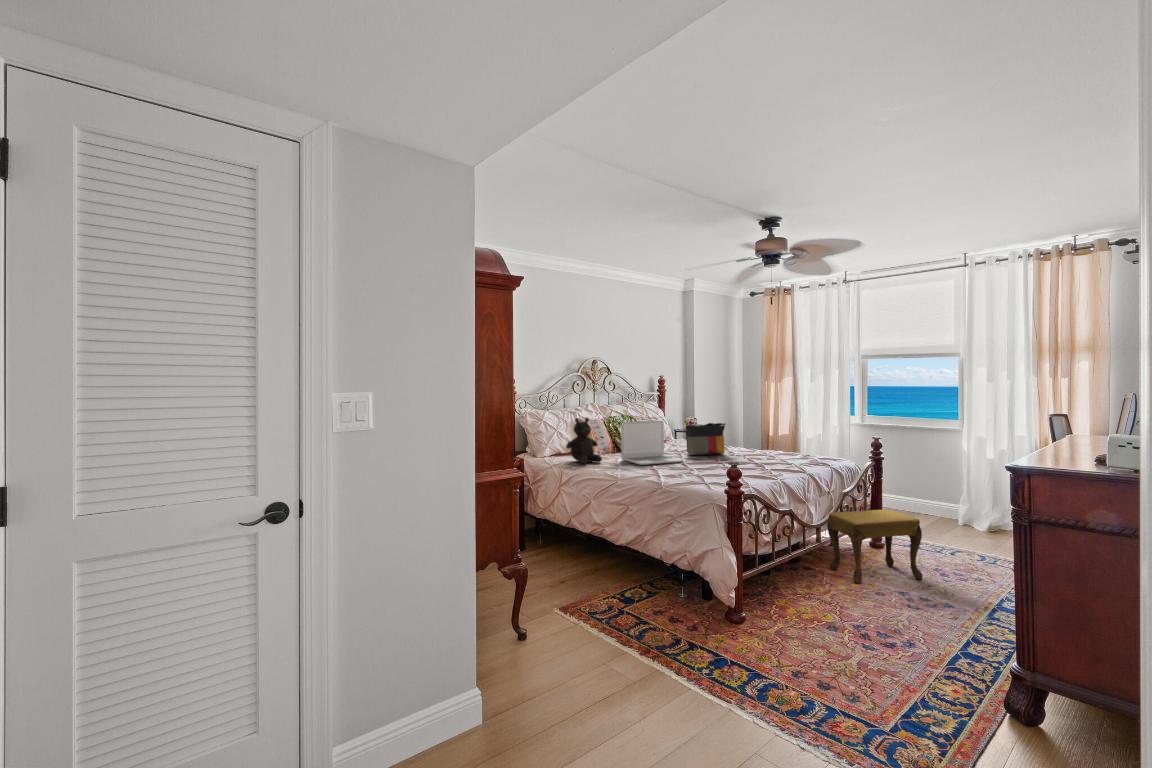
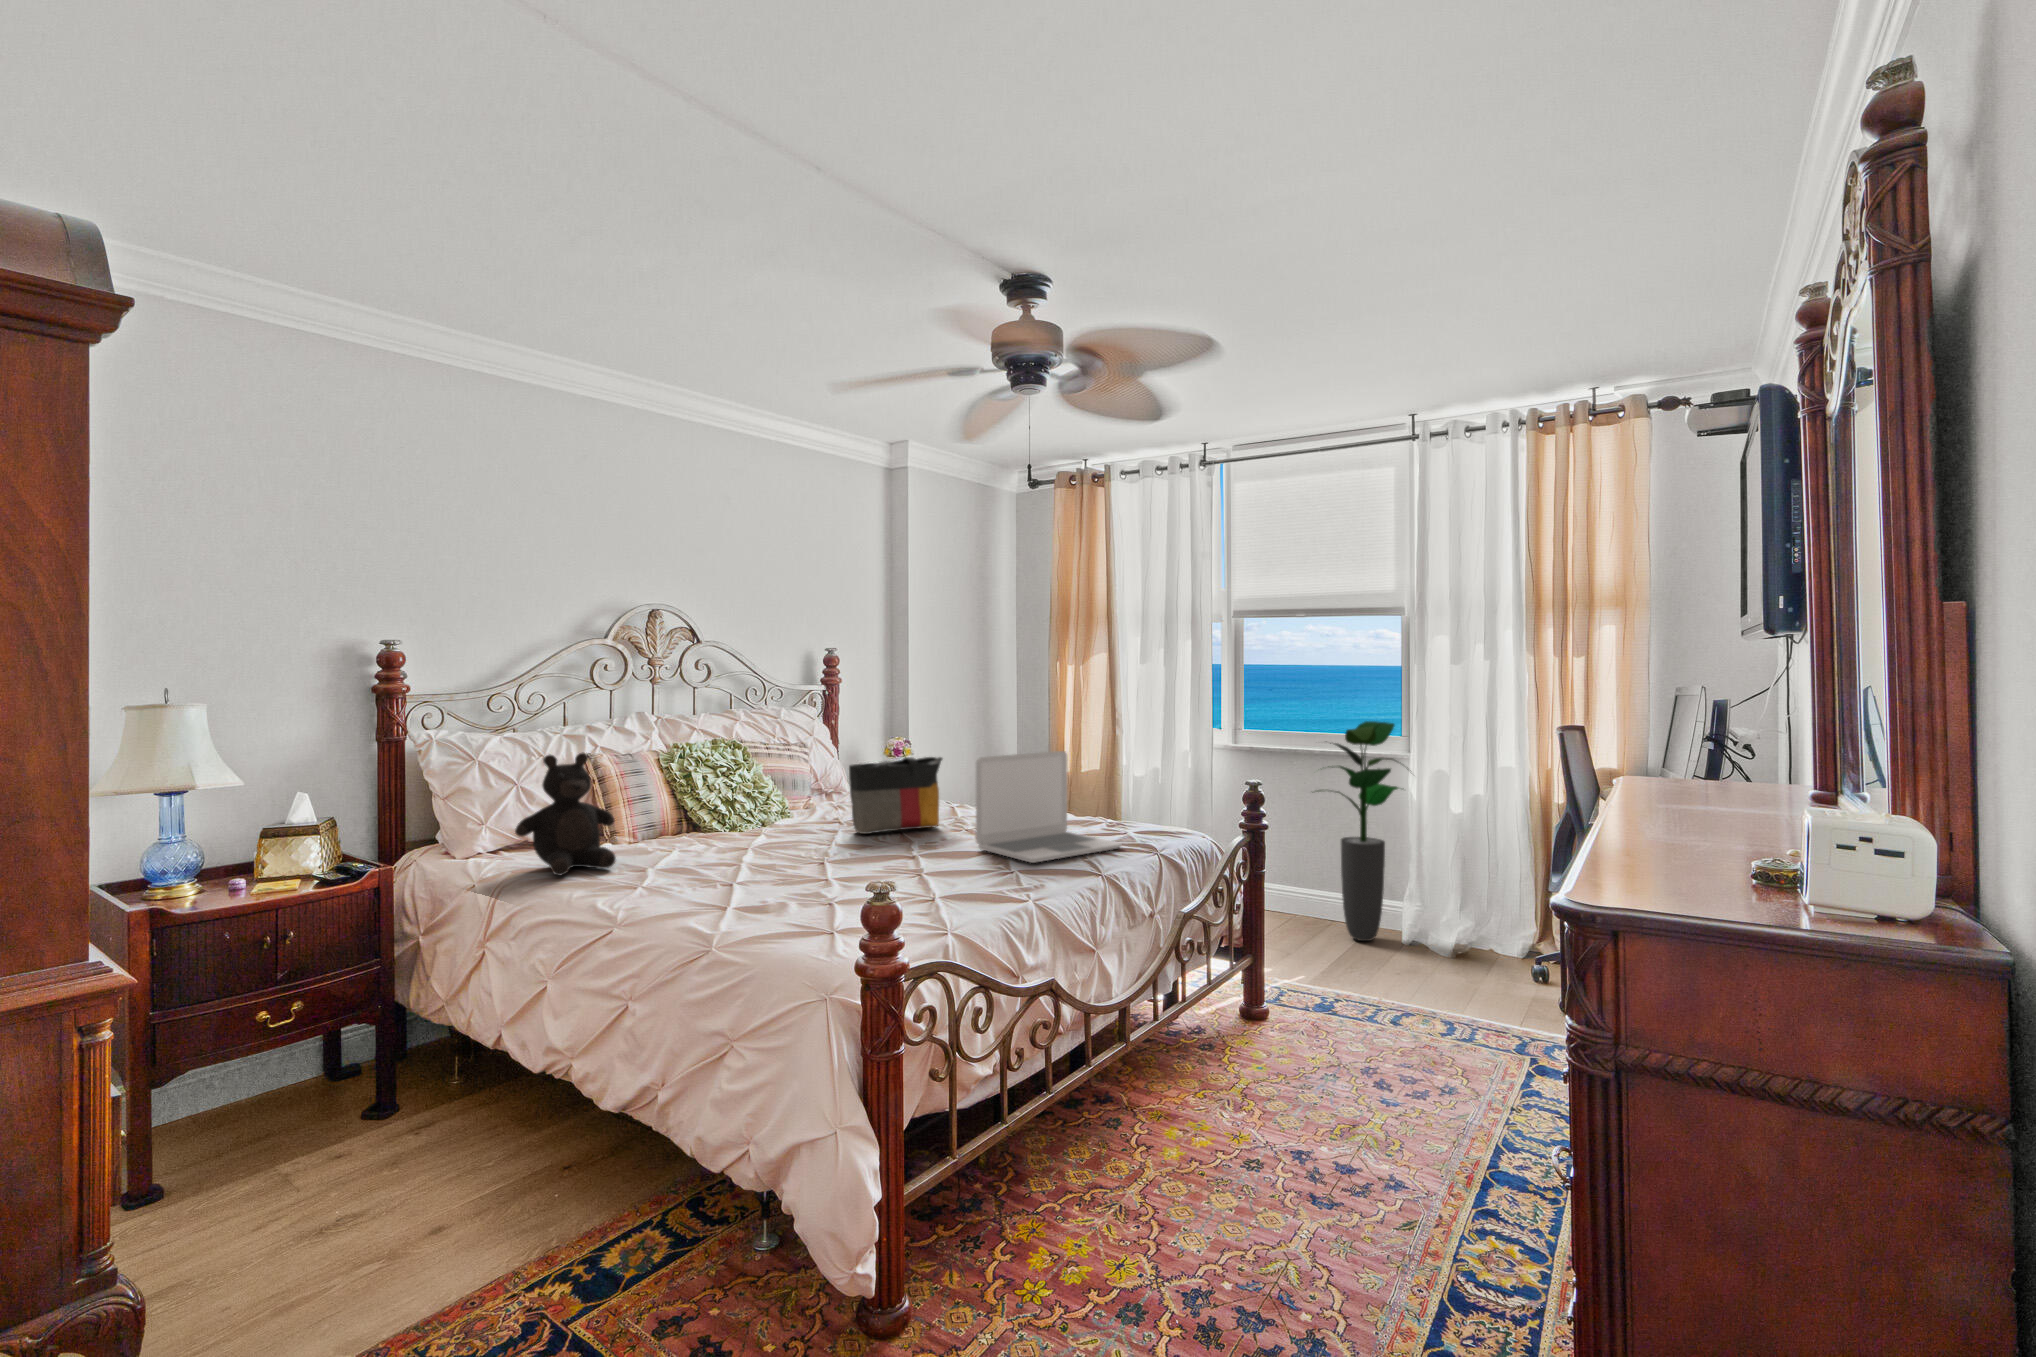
potted plant: none [907,411,968,522] -> present [1318,721,1398,941]
laptop: present [621,421,683,465] -> present [976,751,1122,863]
footstool: present [827,510,922,584] -> none [1145,946,1340,1138]

